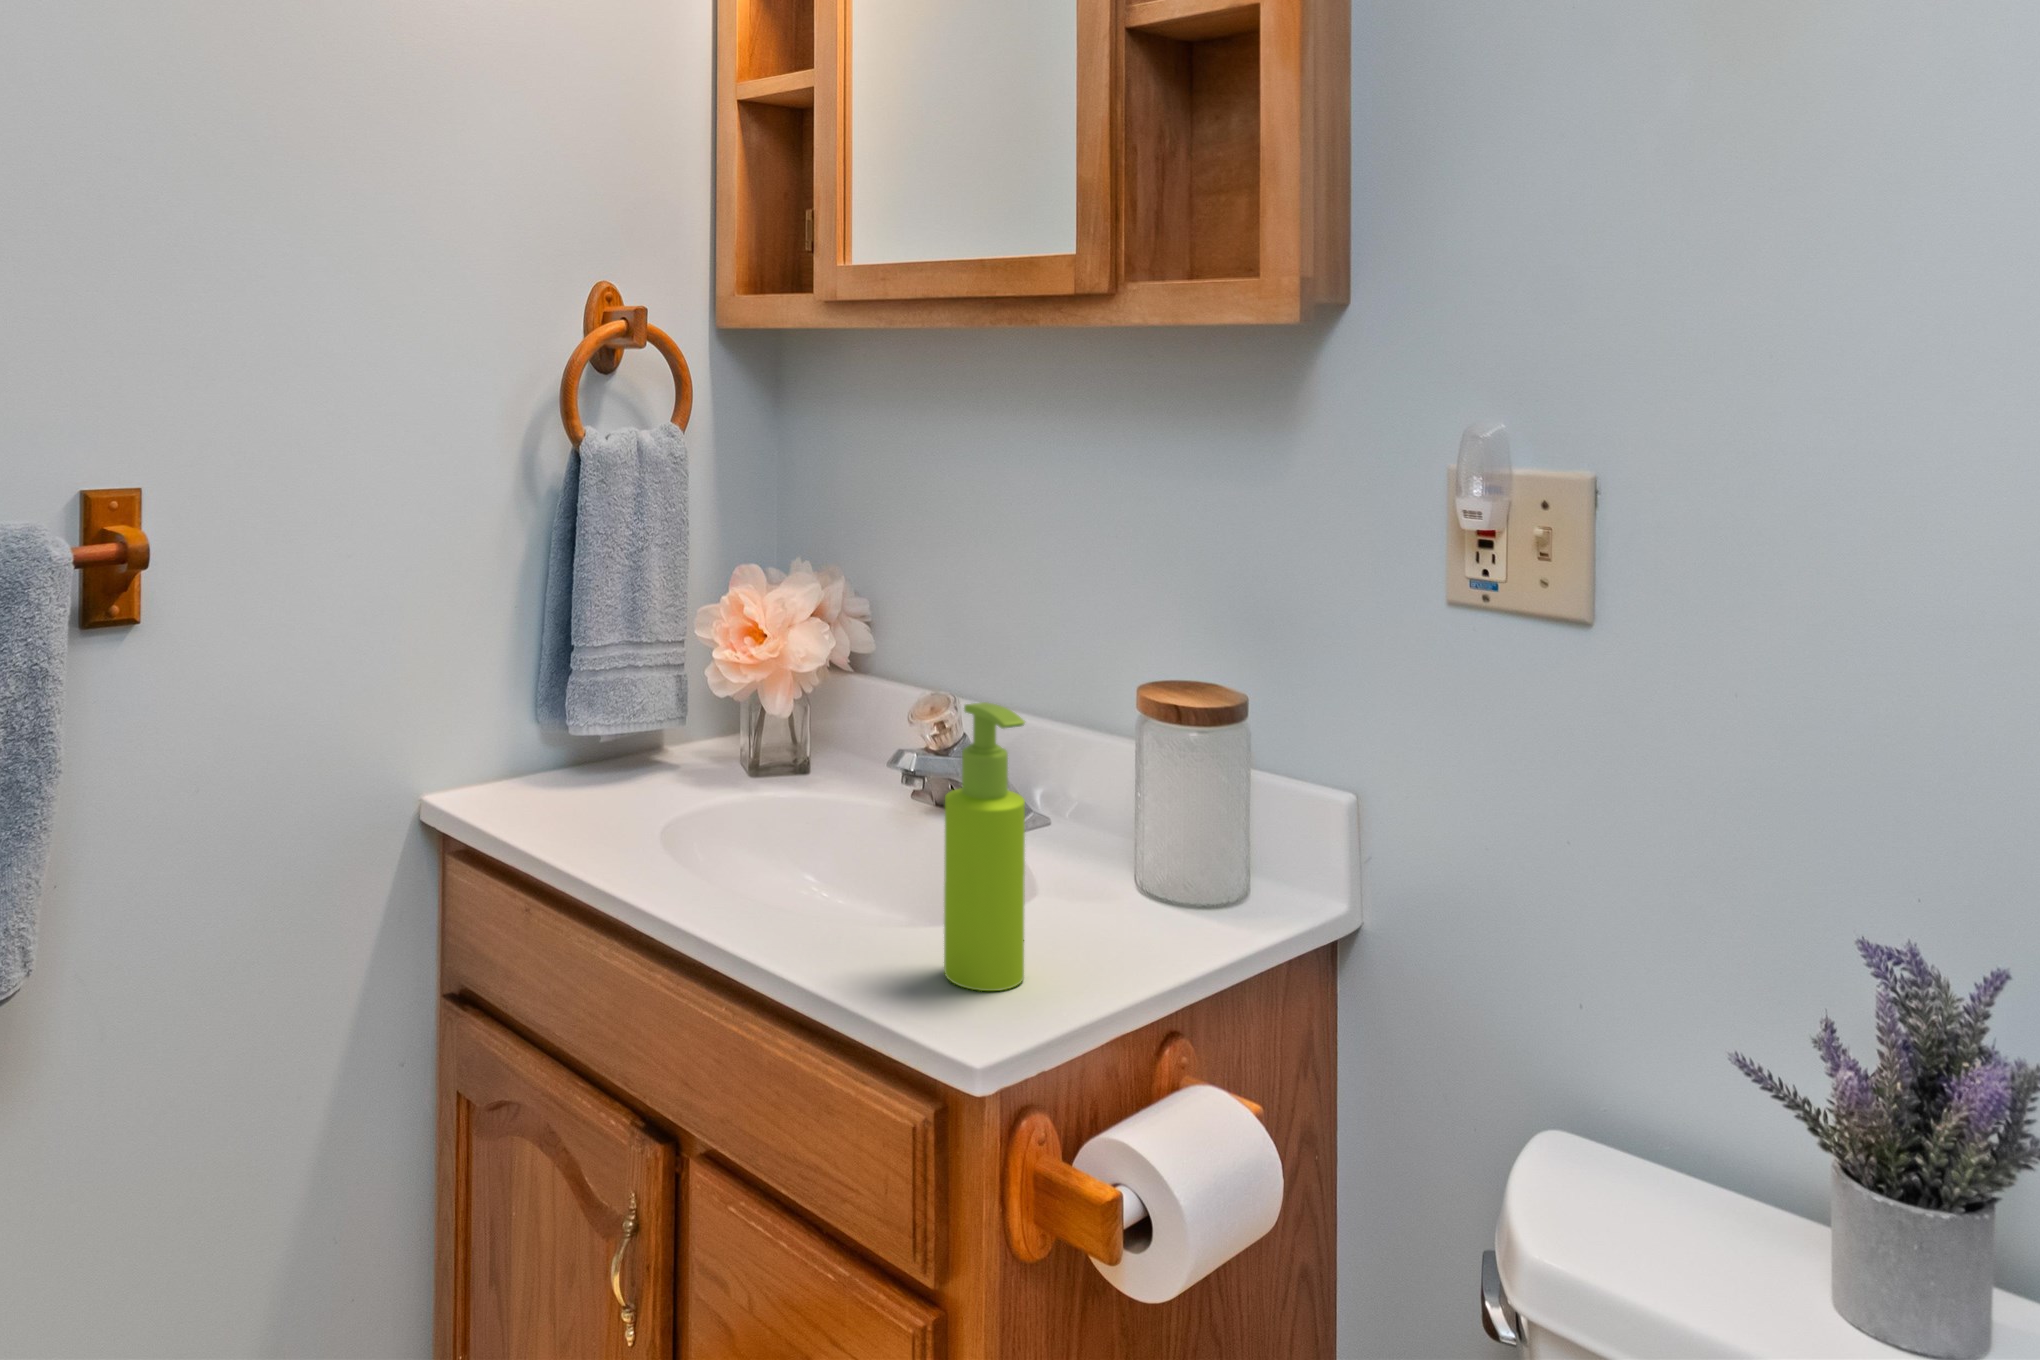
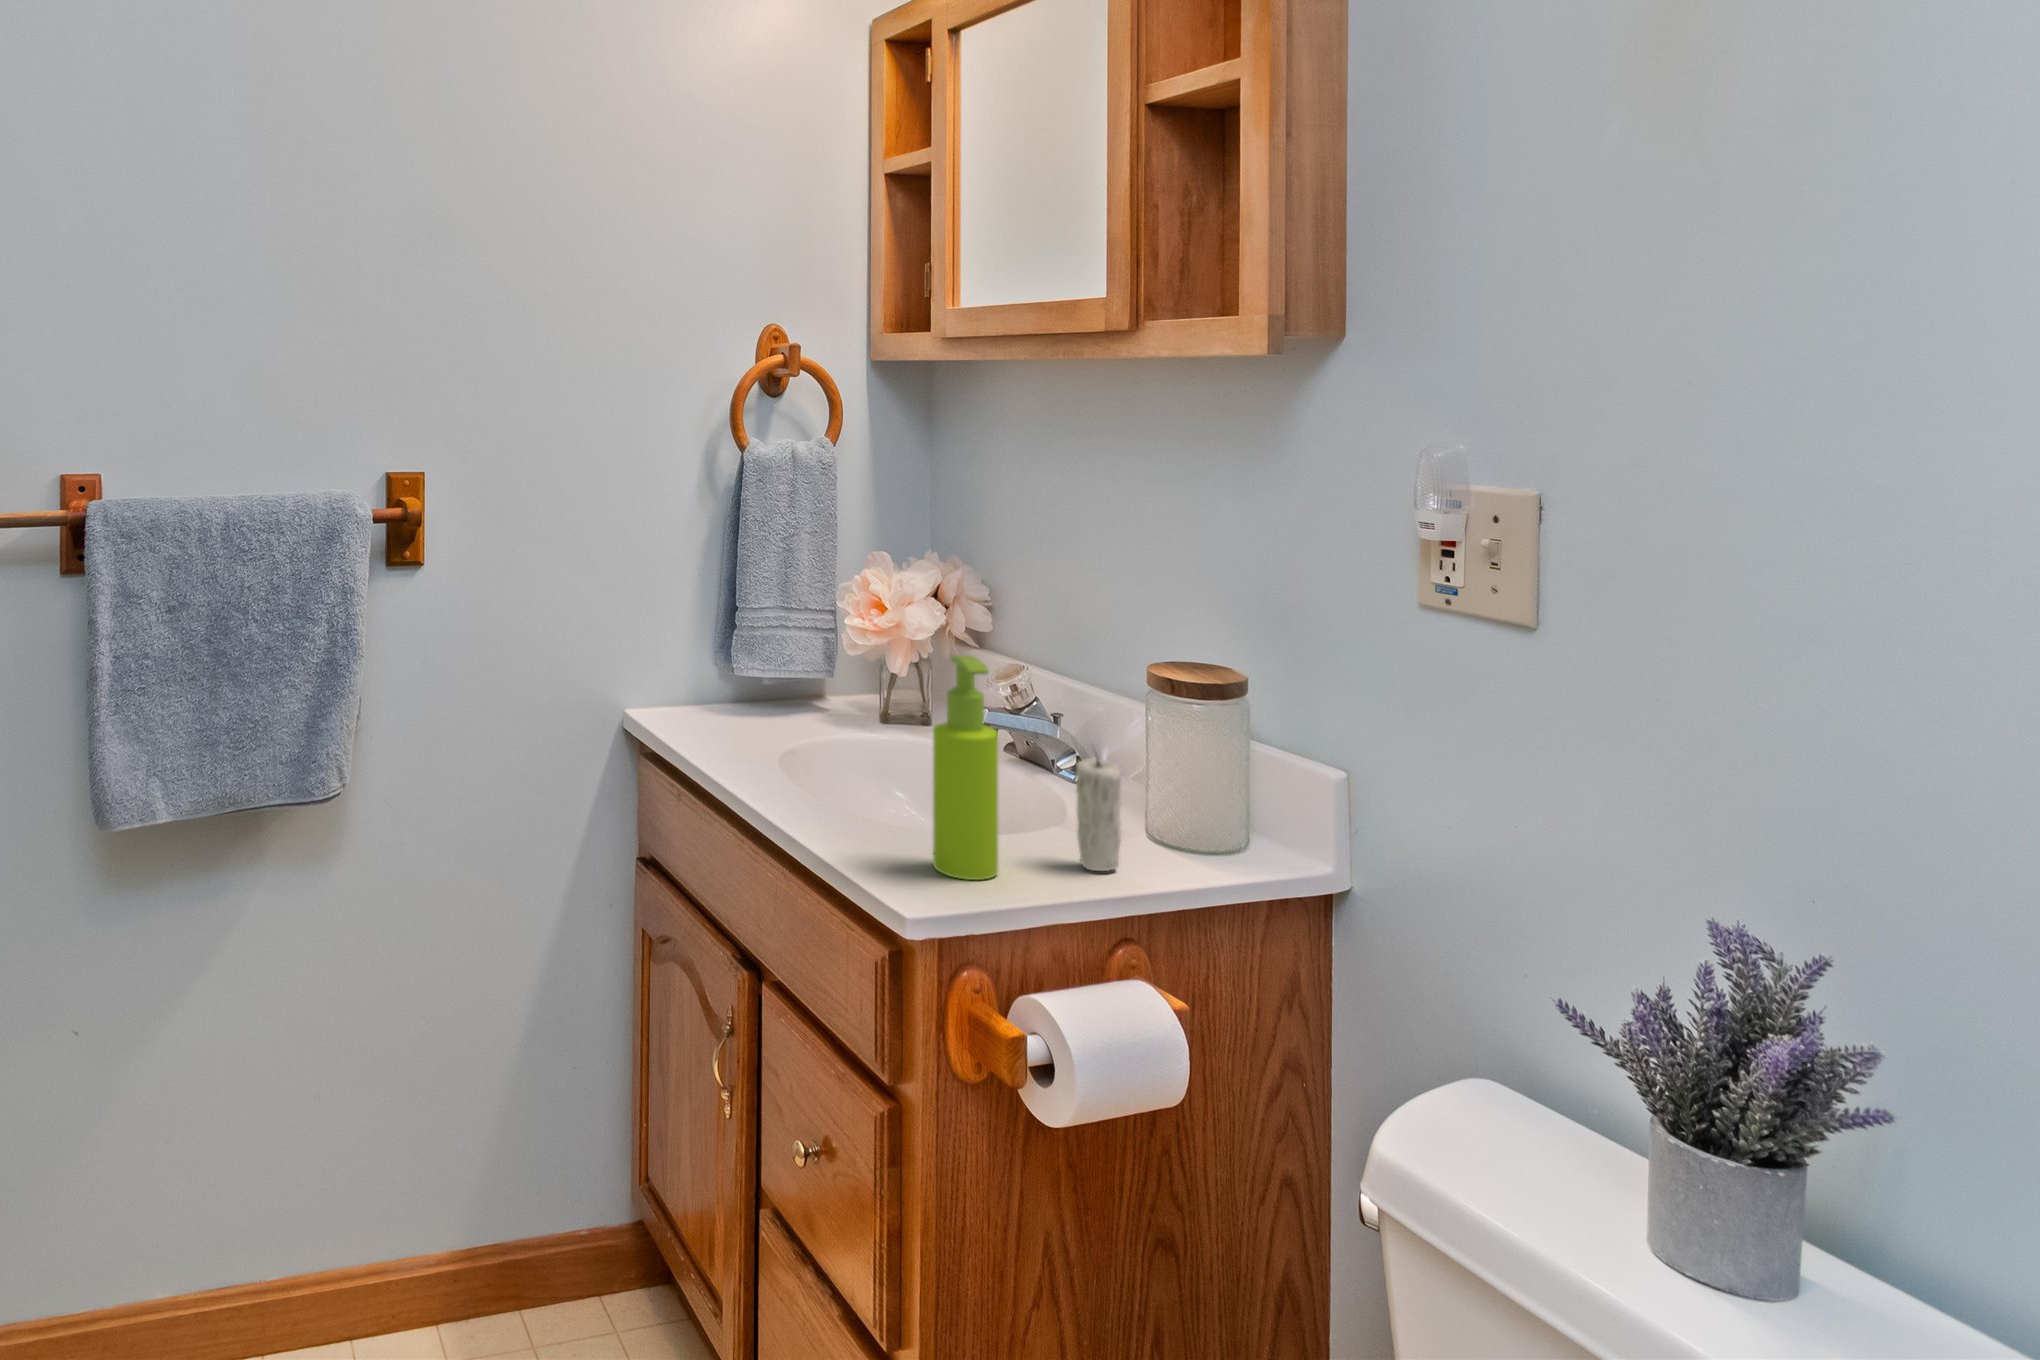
candle: none [1091,792,1147,951] -> present [1076,749,1122,871]

